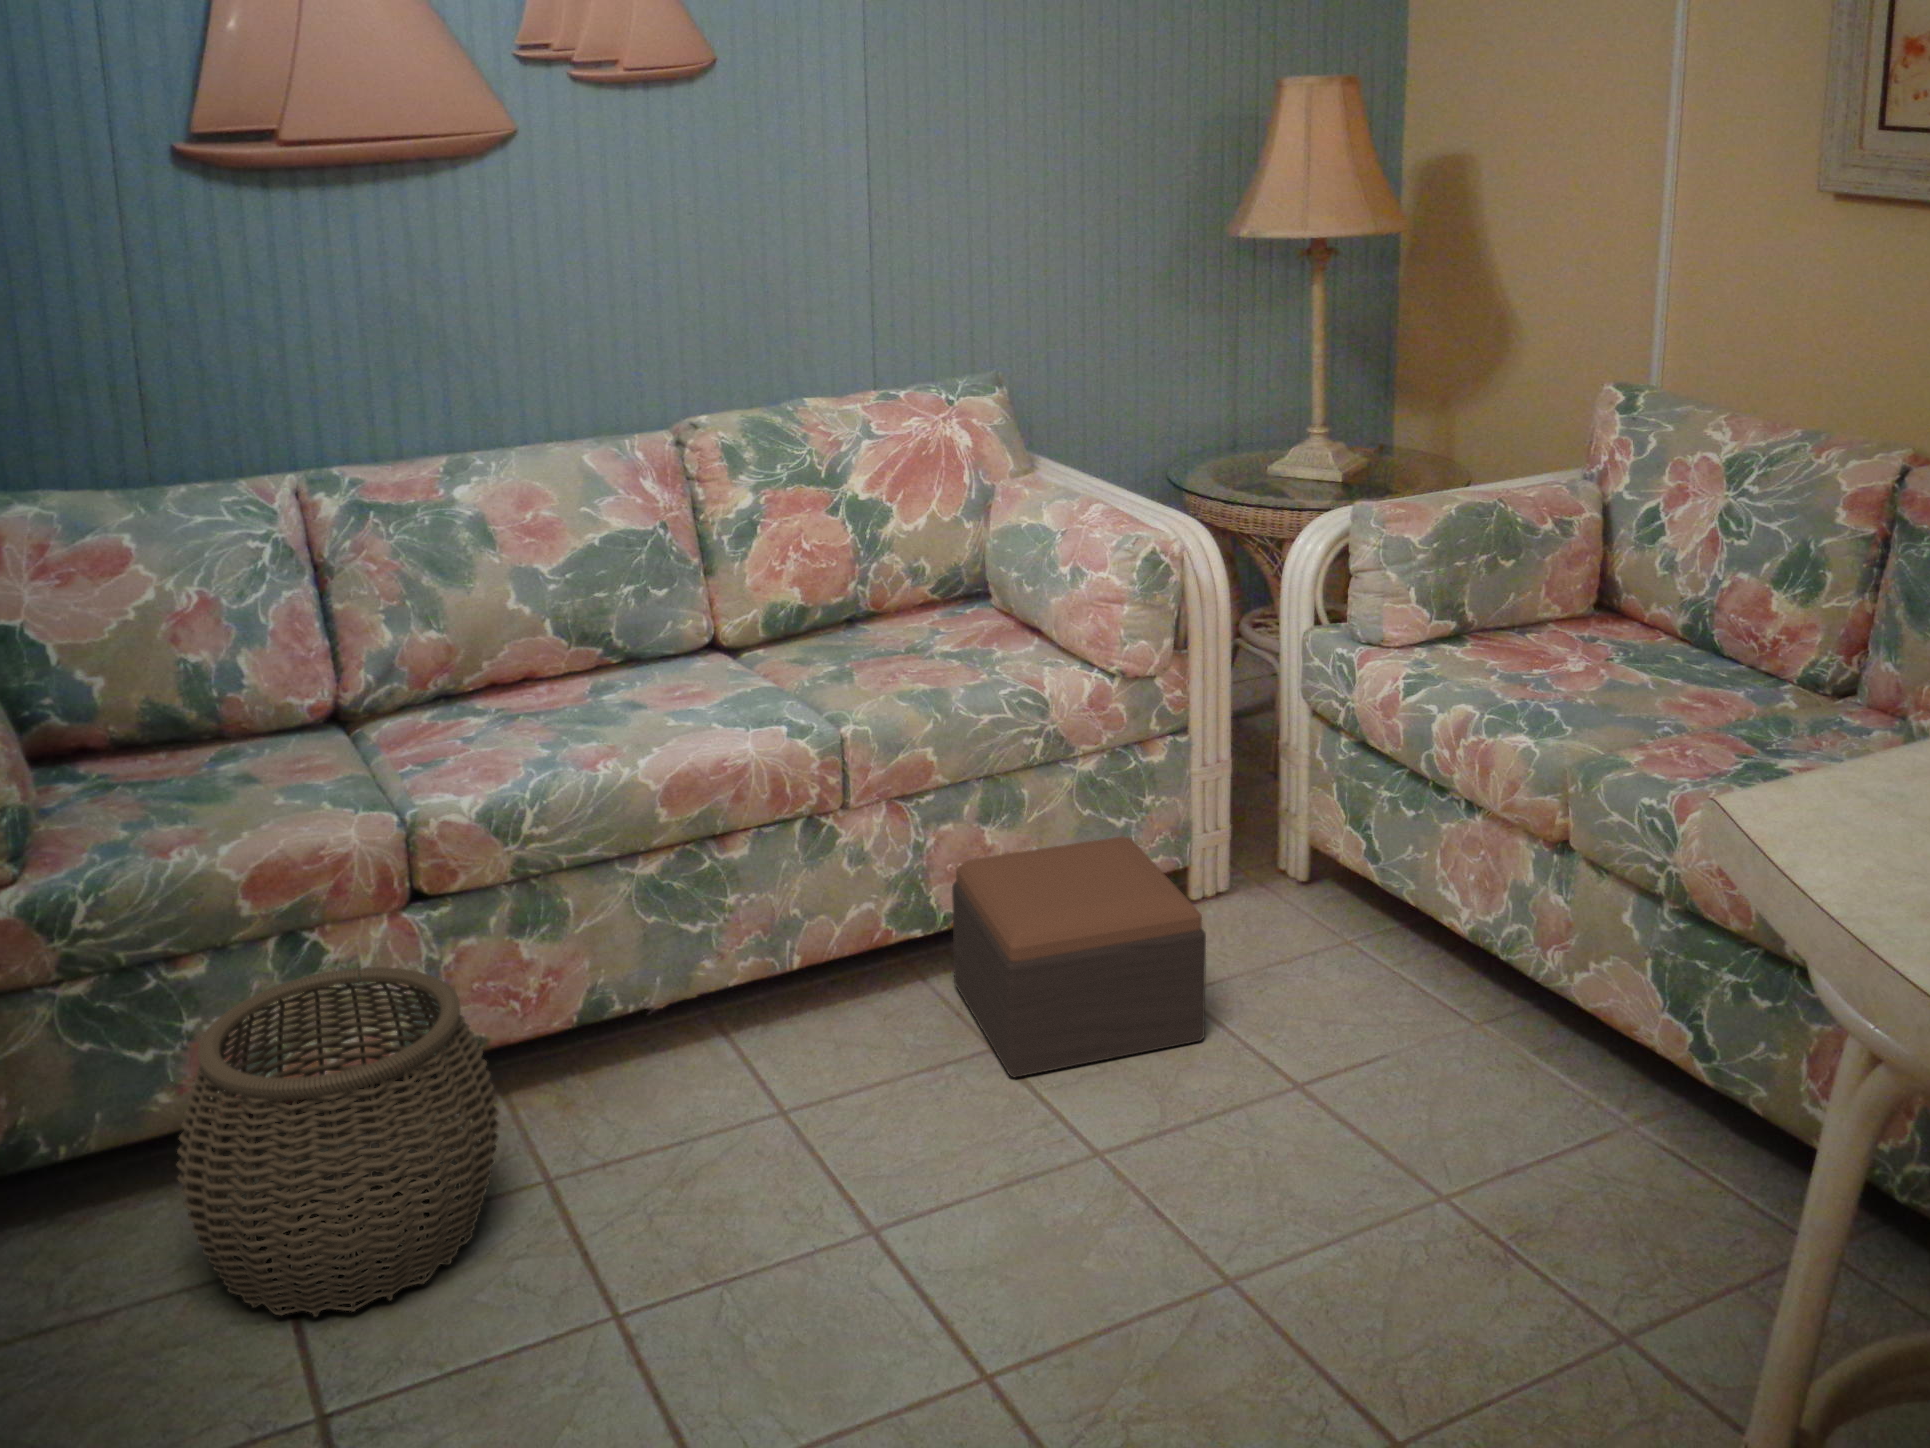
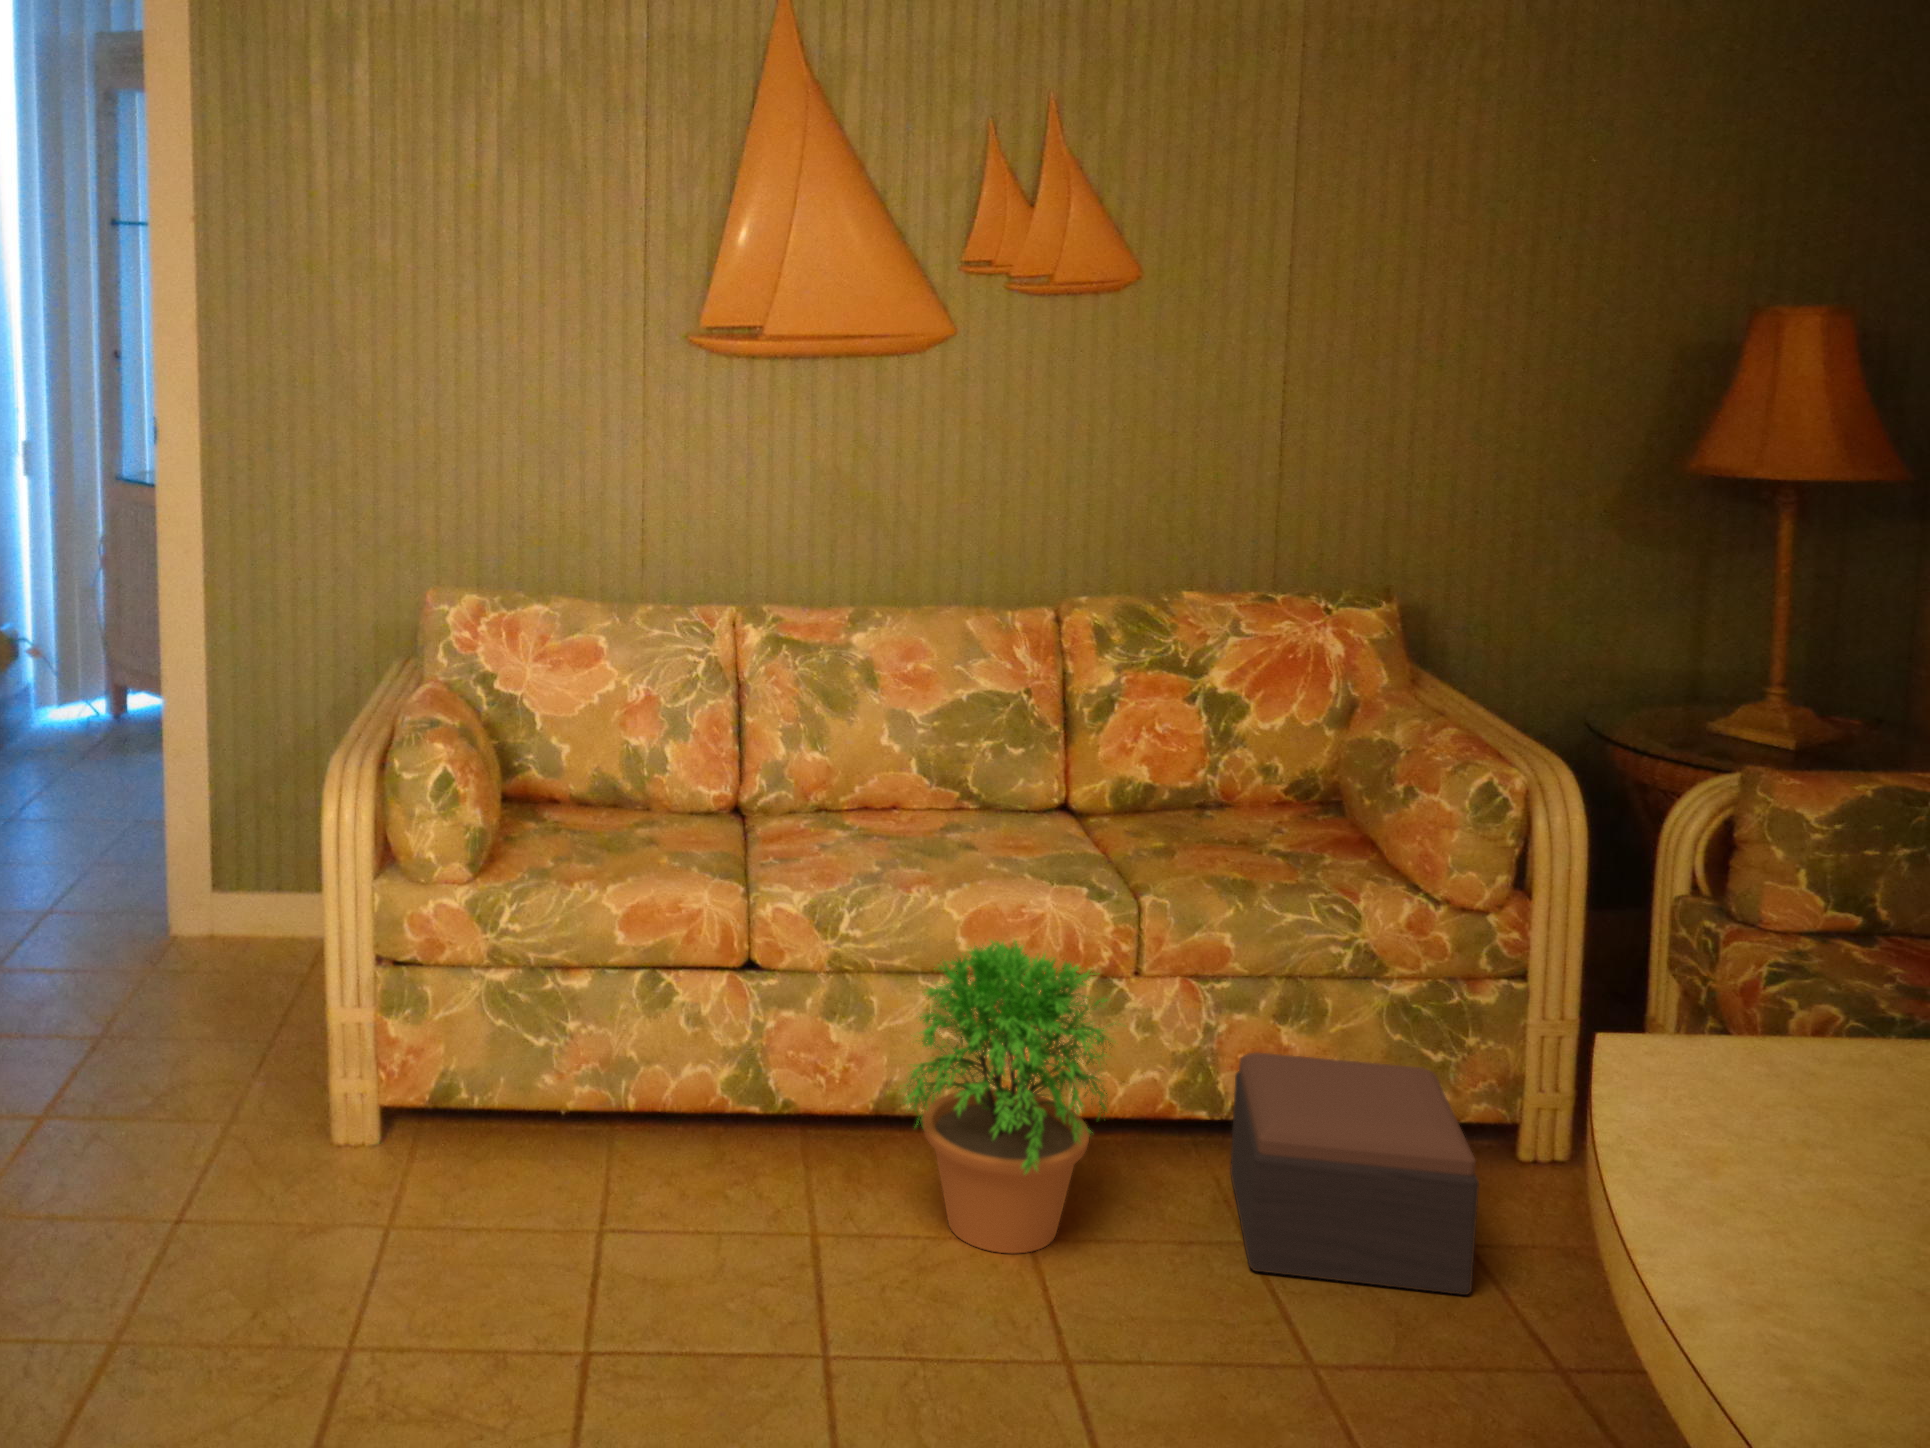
potted plant: none [626,800,863,1142] -> present [905,940,1116,1254]
woven basket: present [177,967,499,1317] -> none [538,1004,777,1280]

